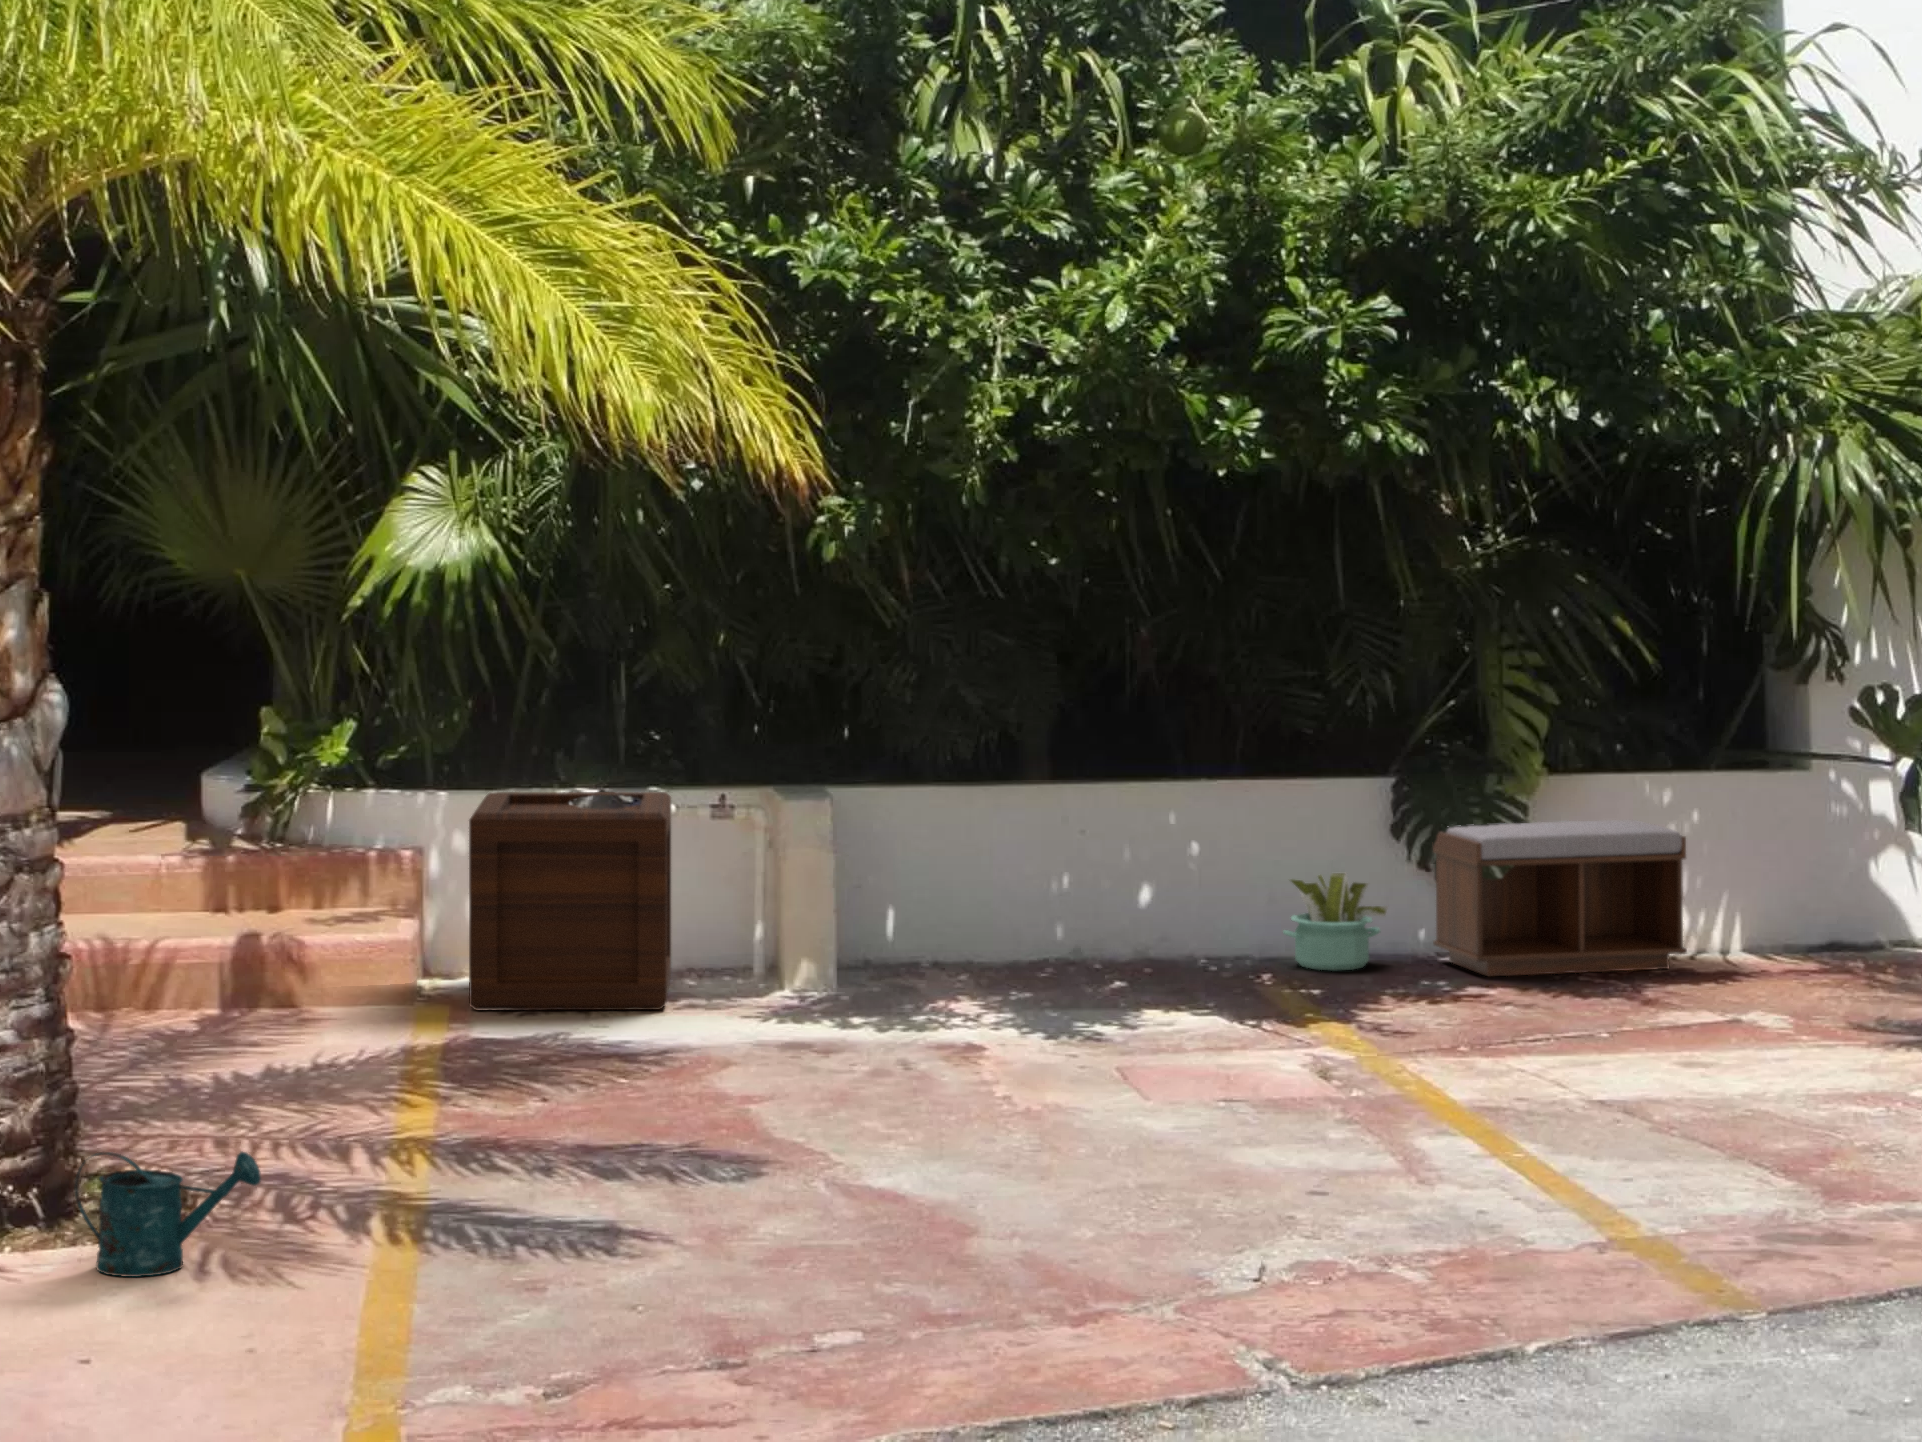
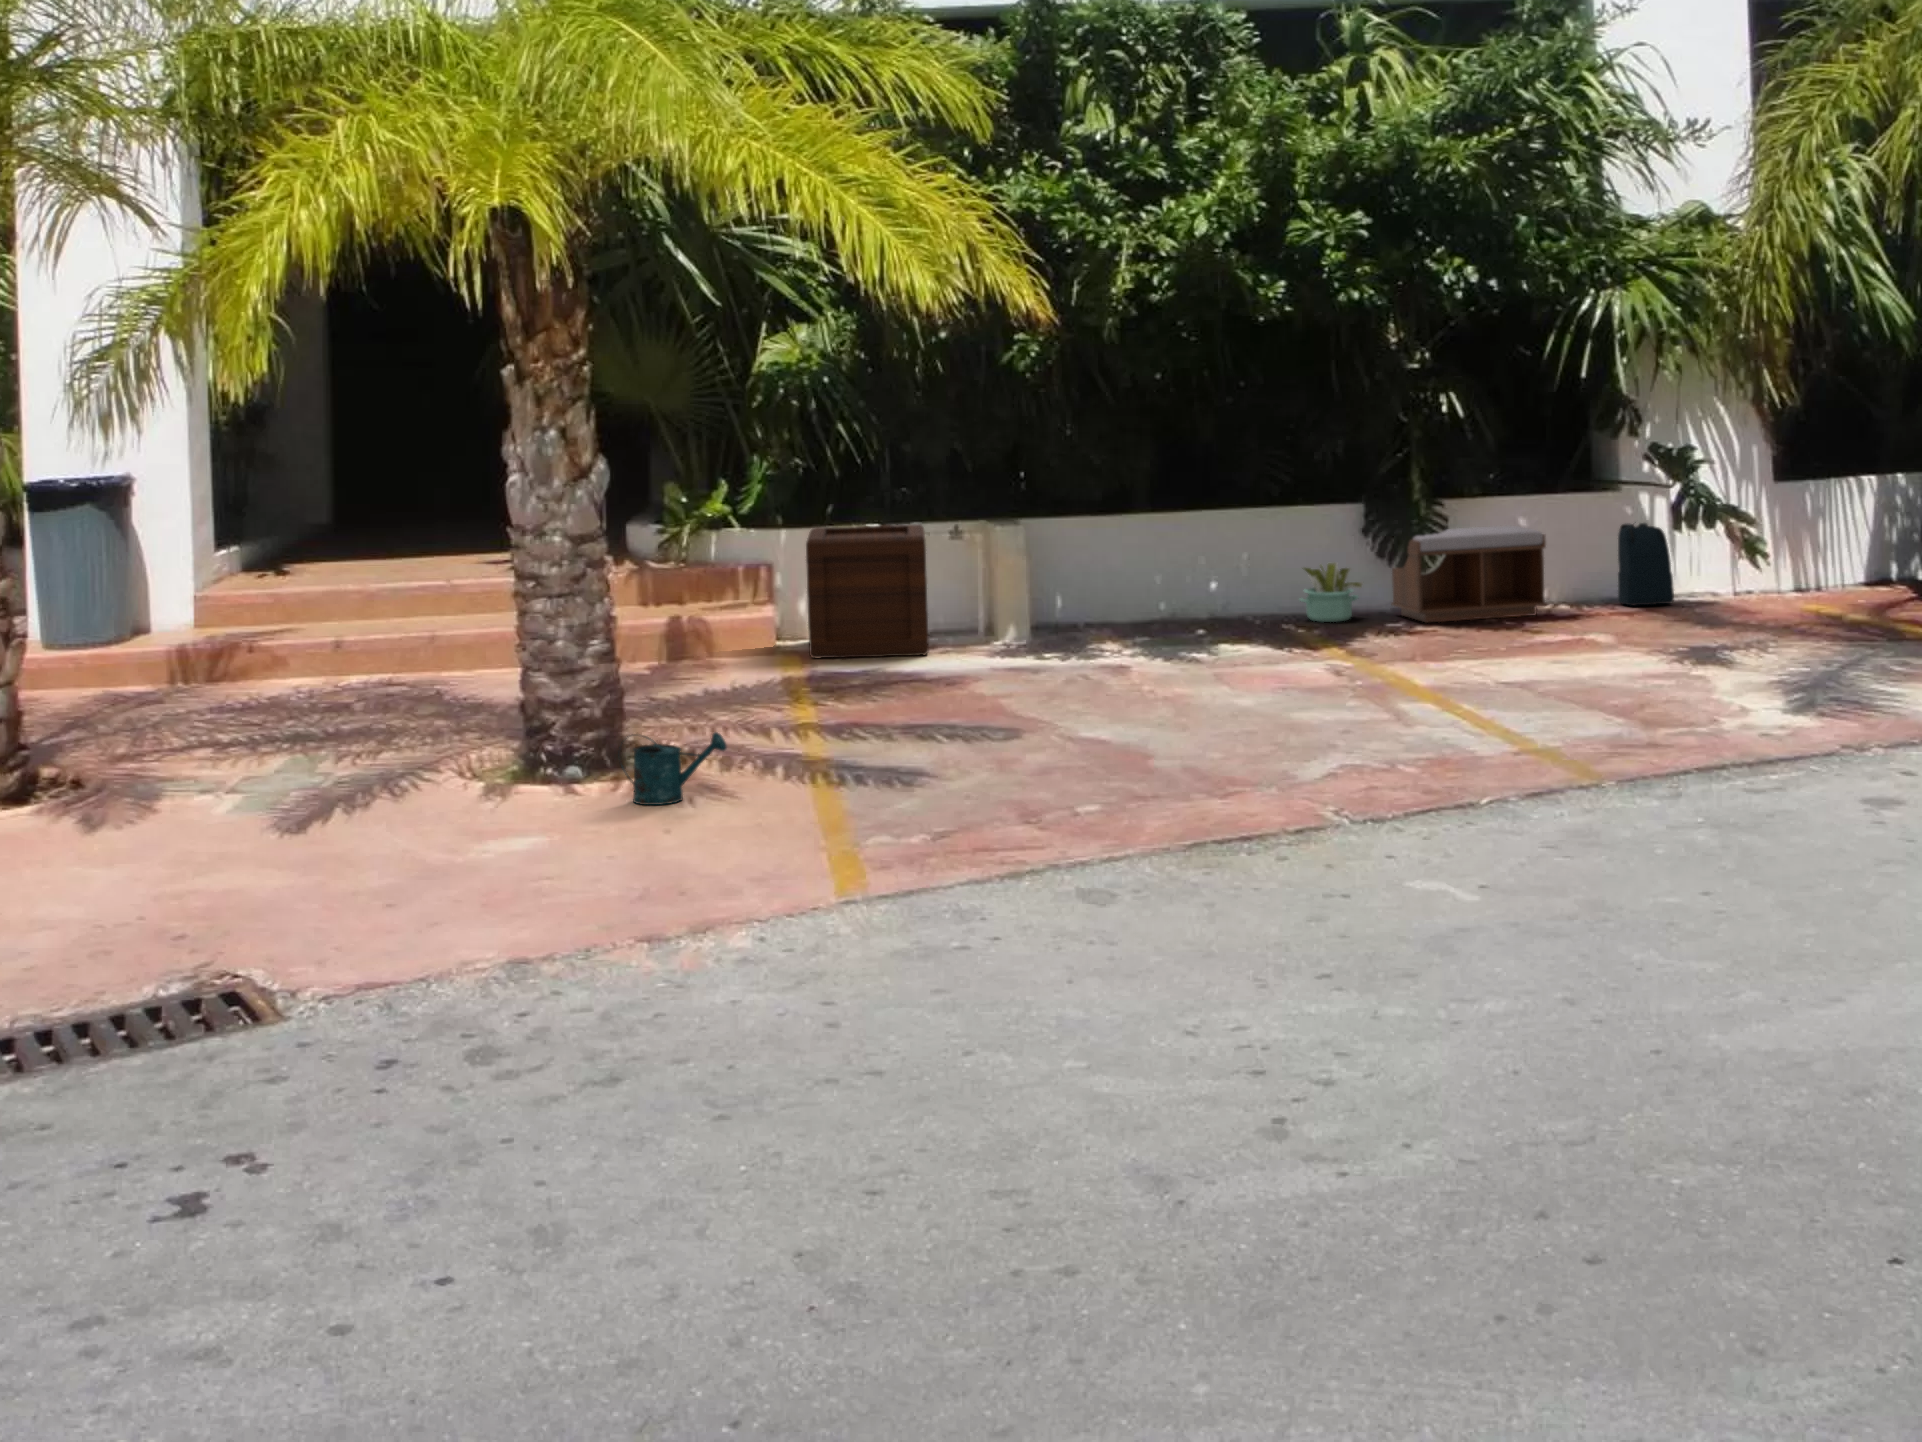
backpack: none [1803,818,1894,956] -> present [1618,523,1674,606]

